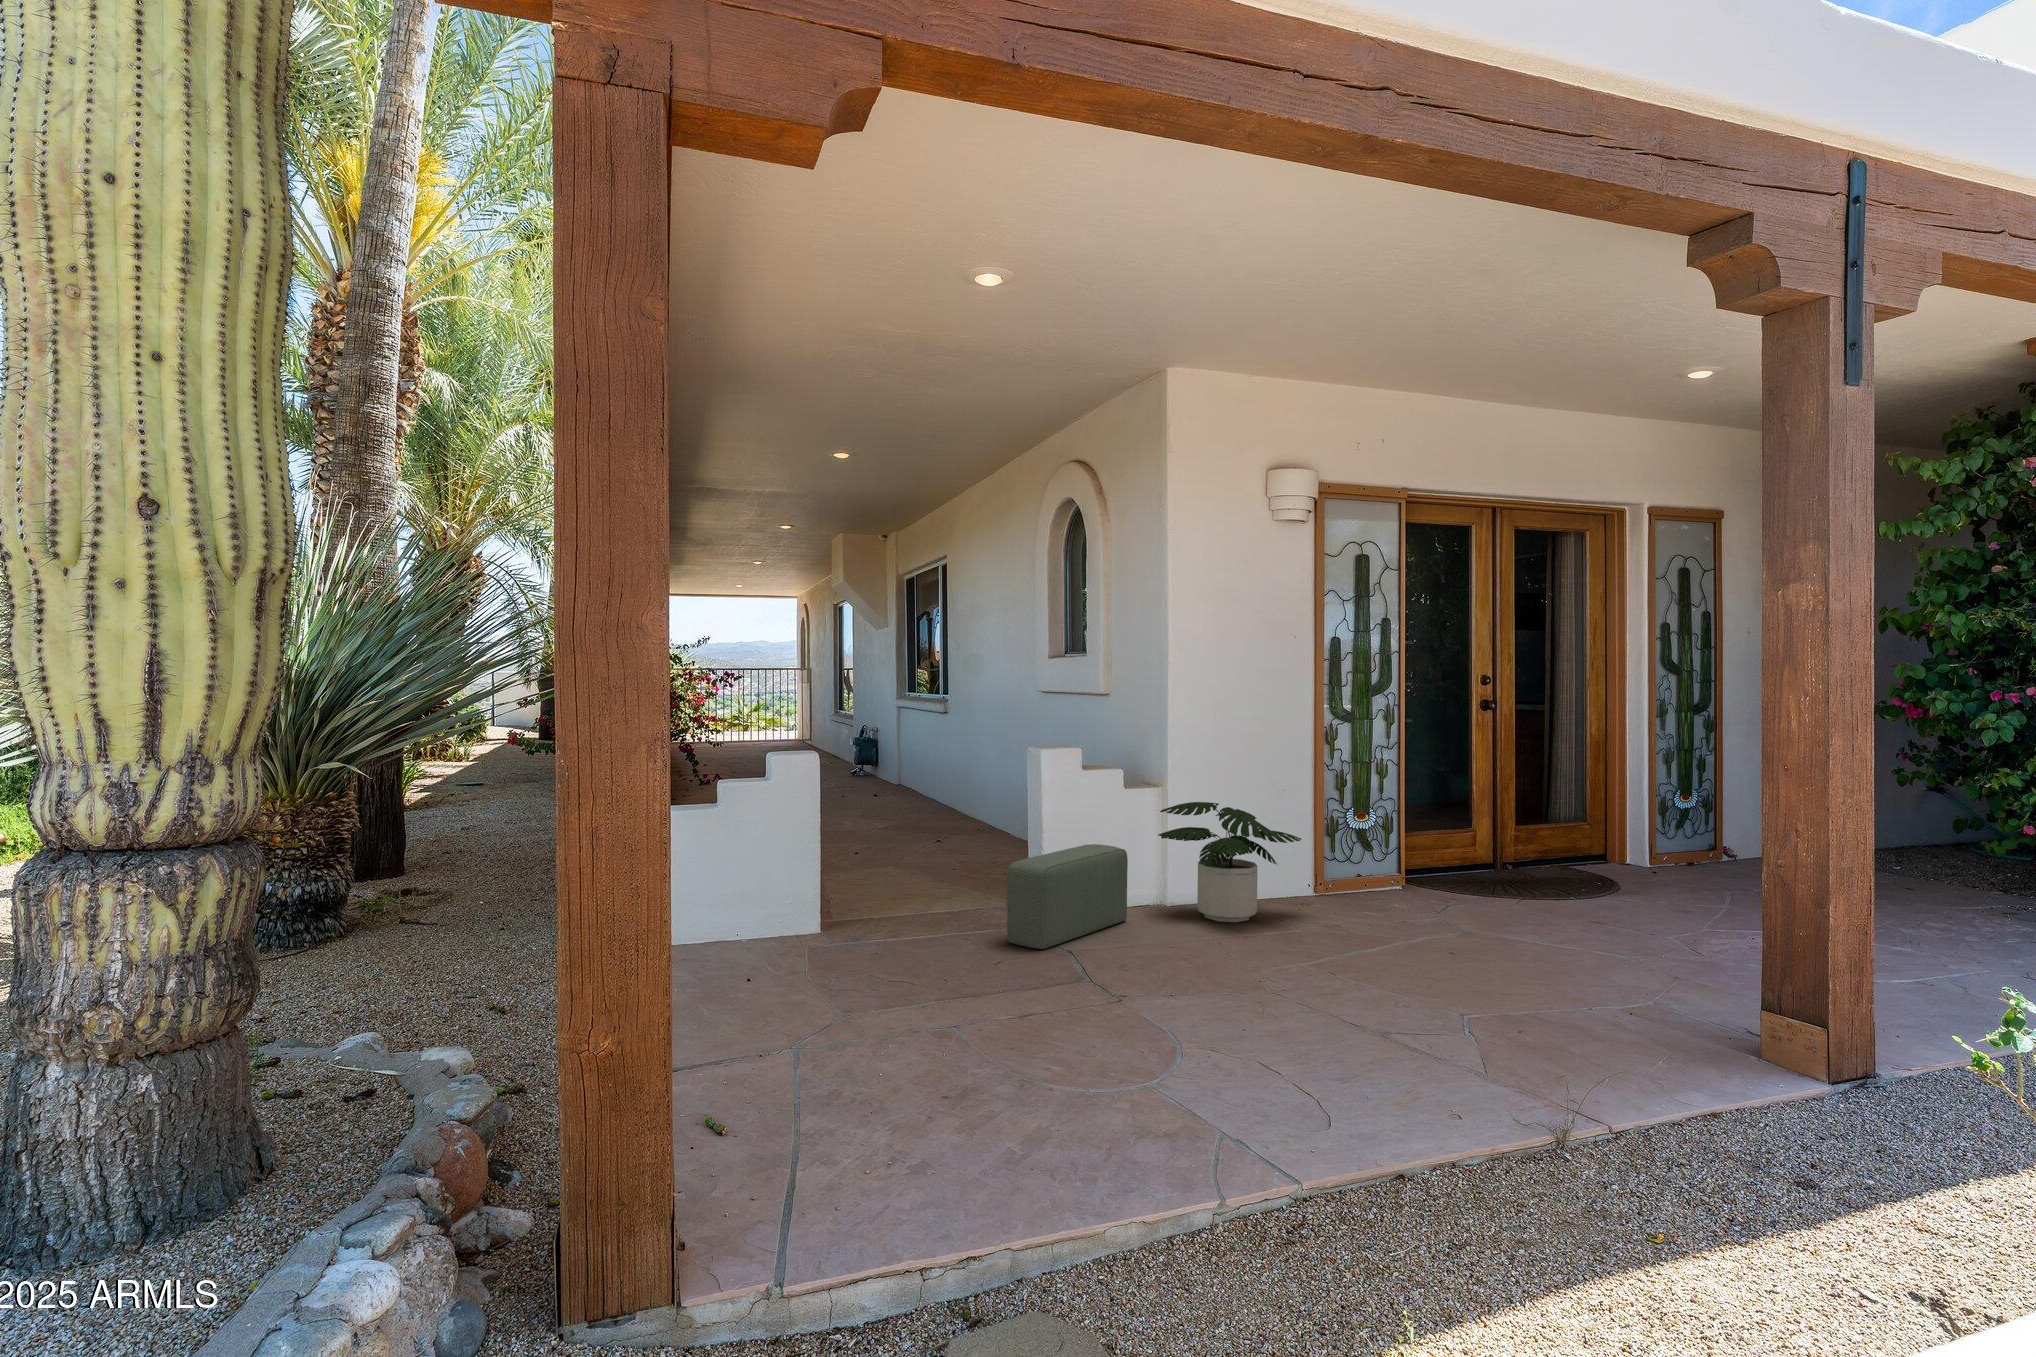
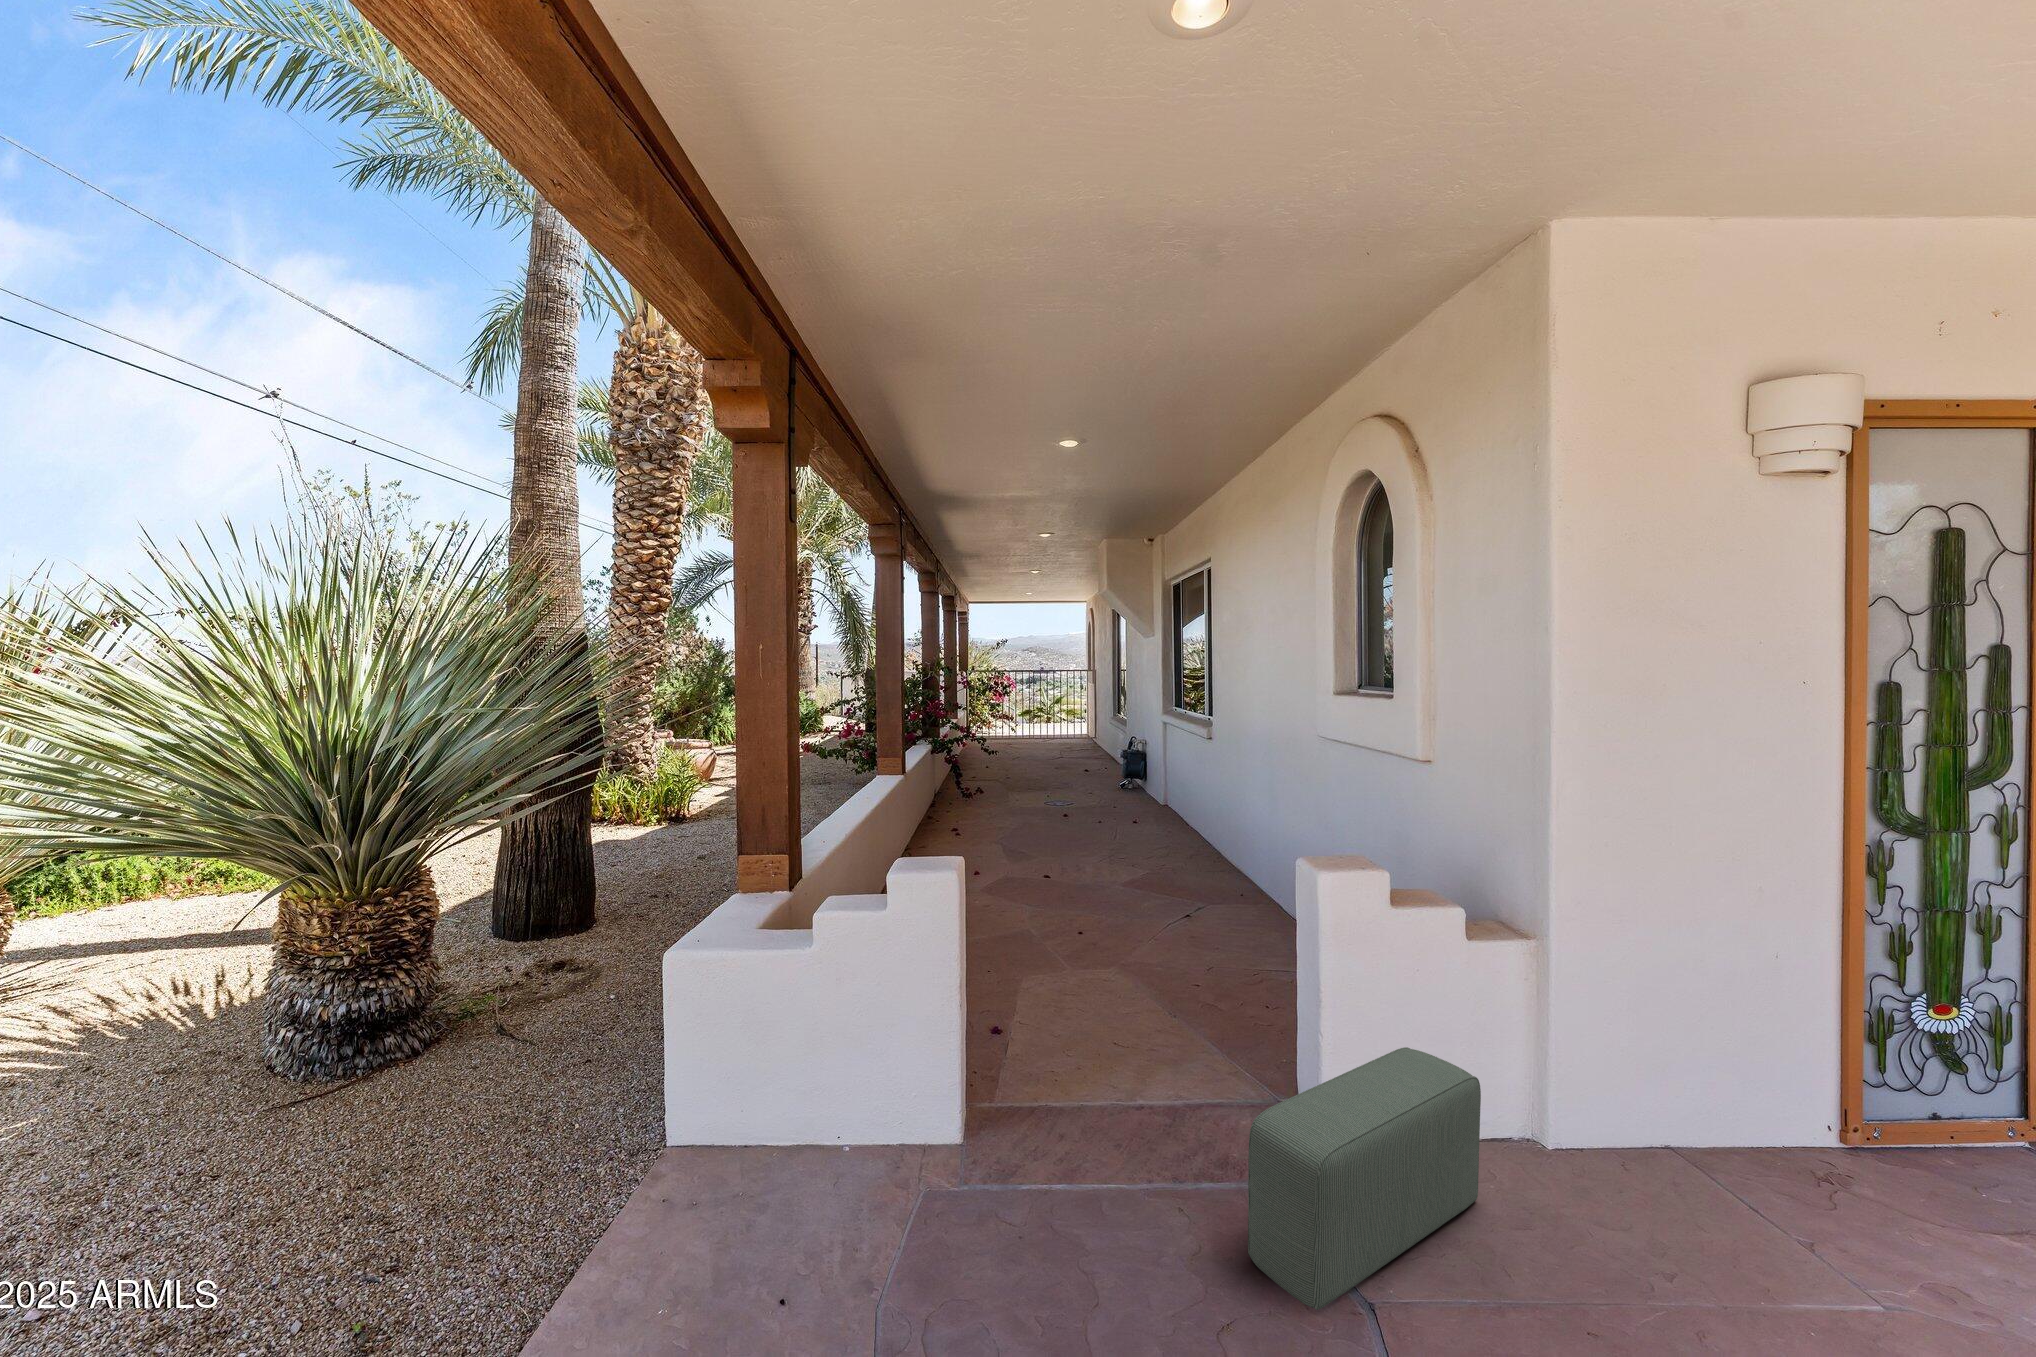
potted plant: present [1158,802,1301,922] -> none [1537,987,1874,1253]

